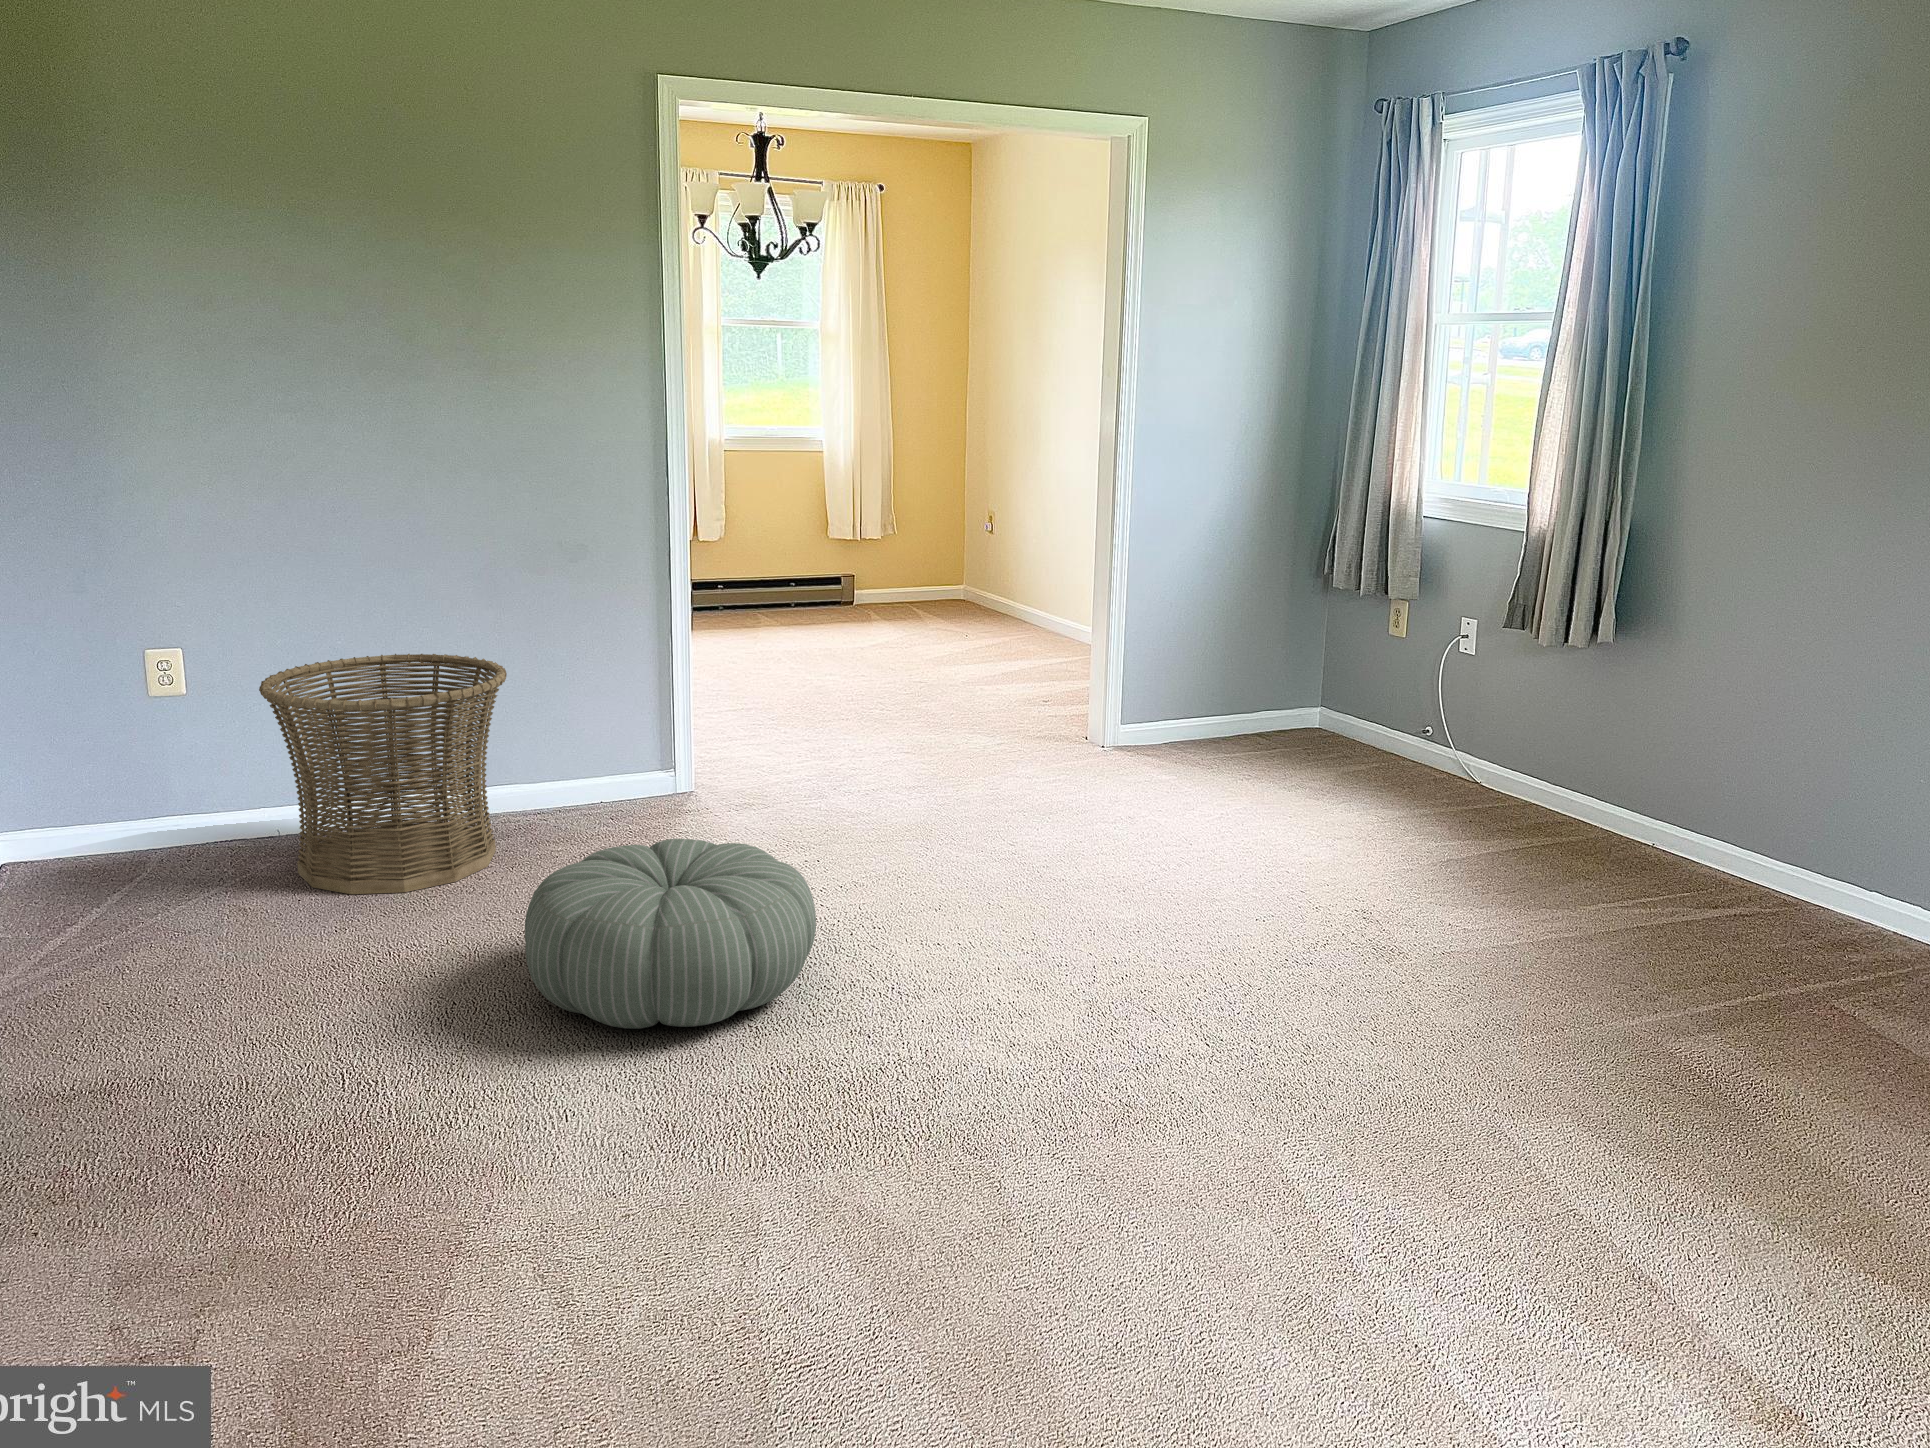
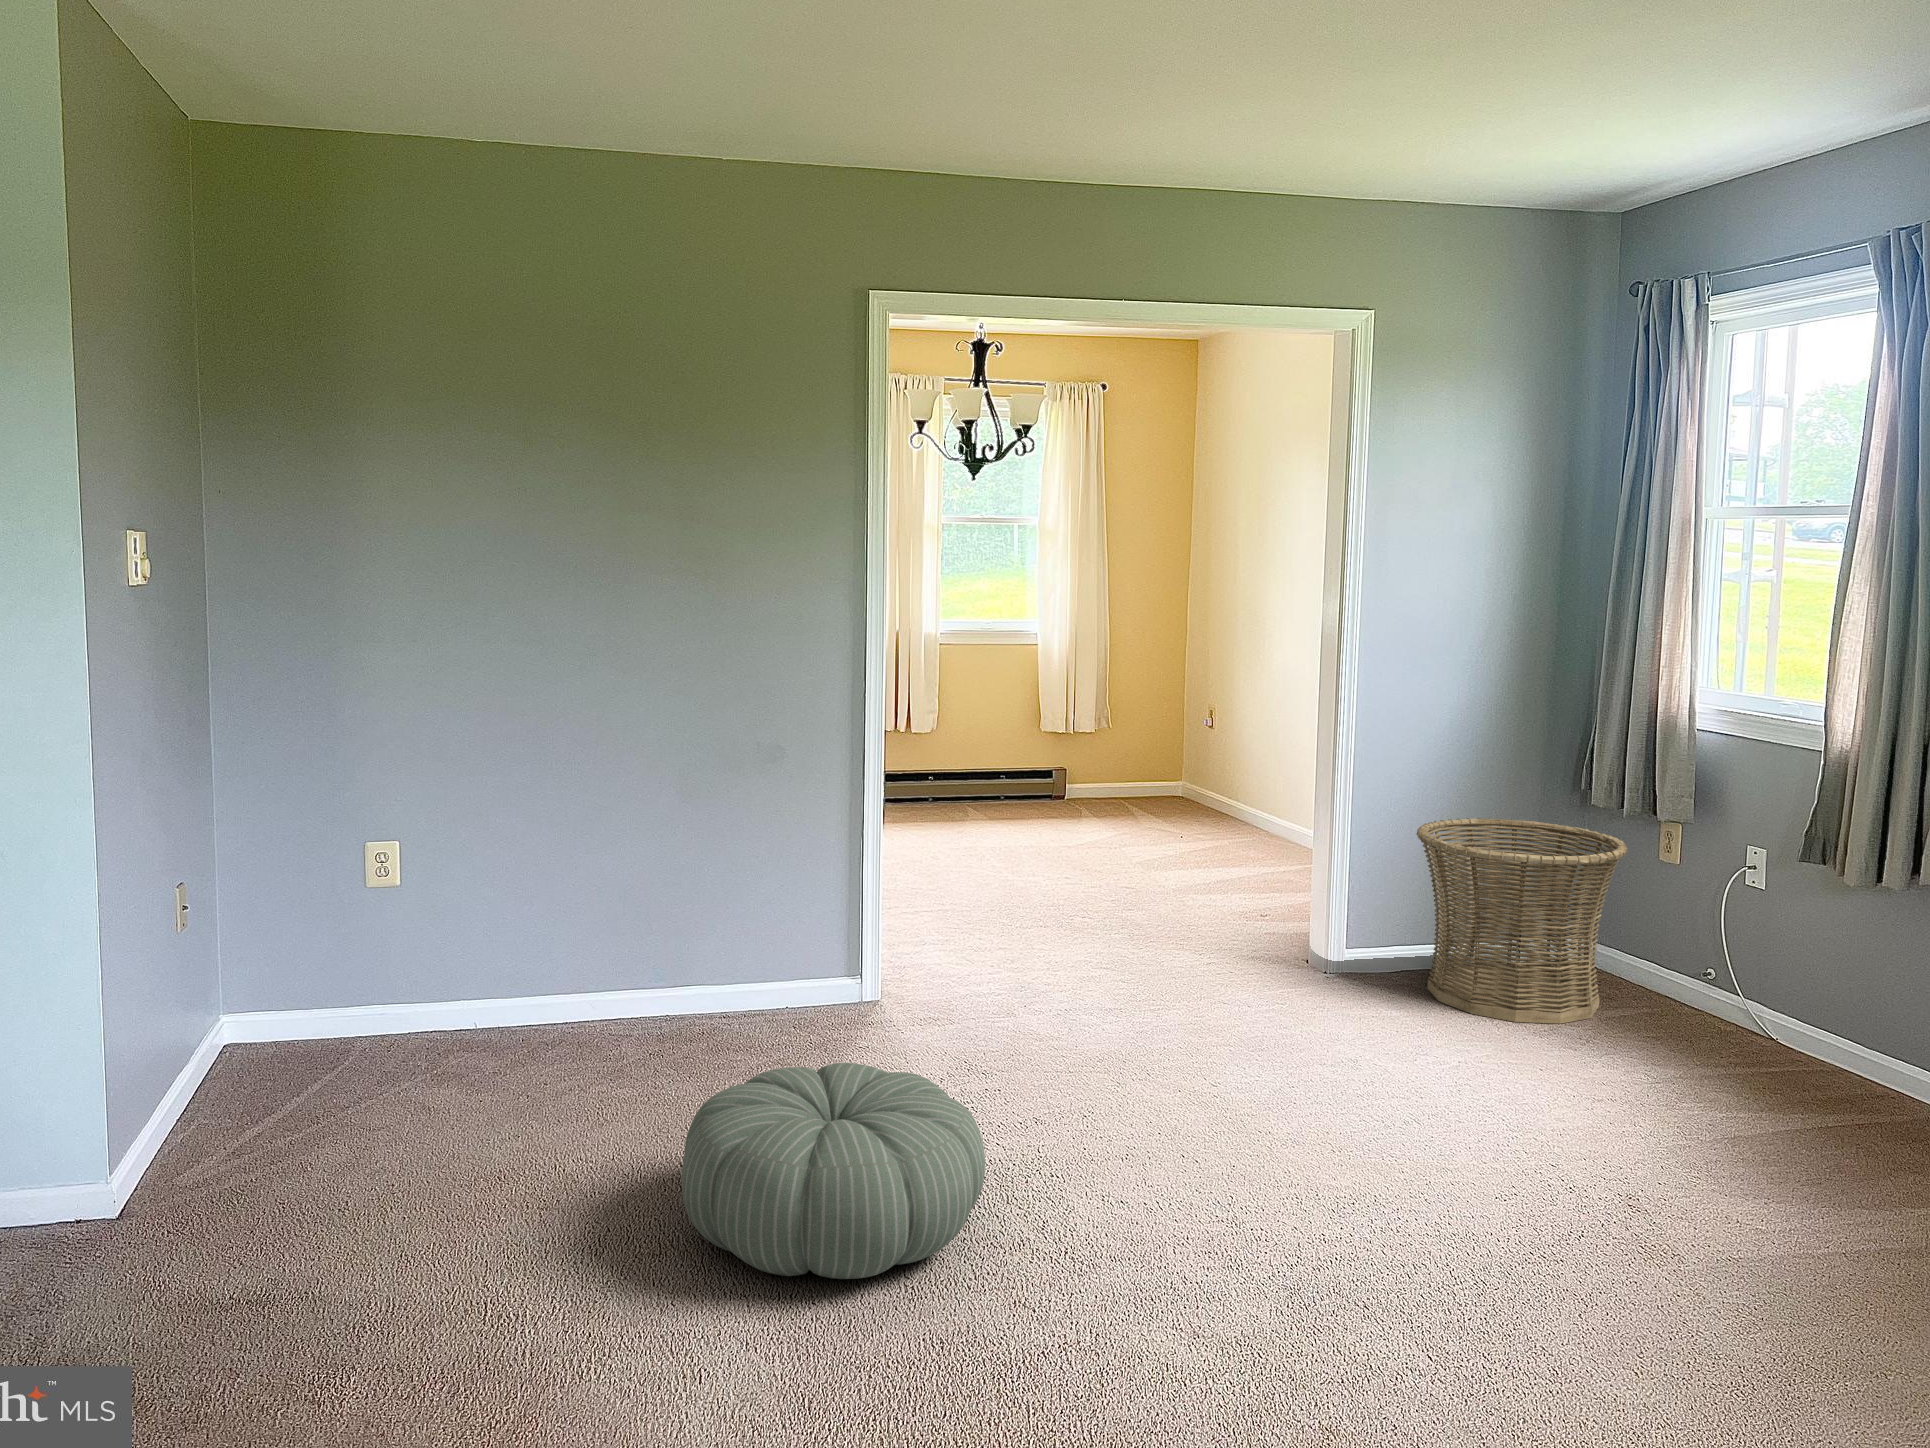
basket: present [259,654,507,894] -> present [1417,818,1628,1024]

